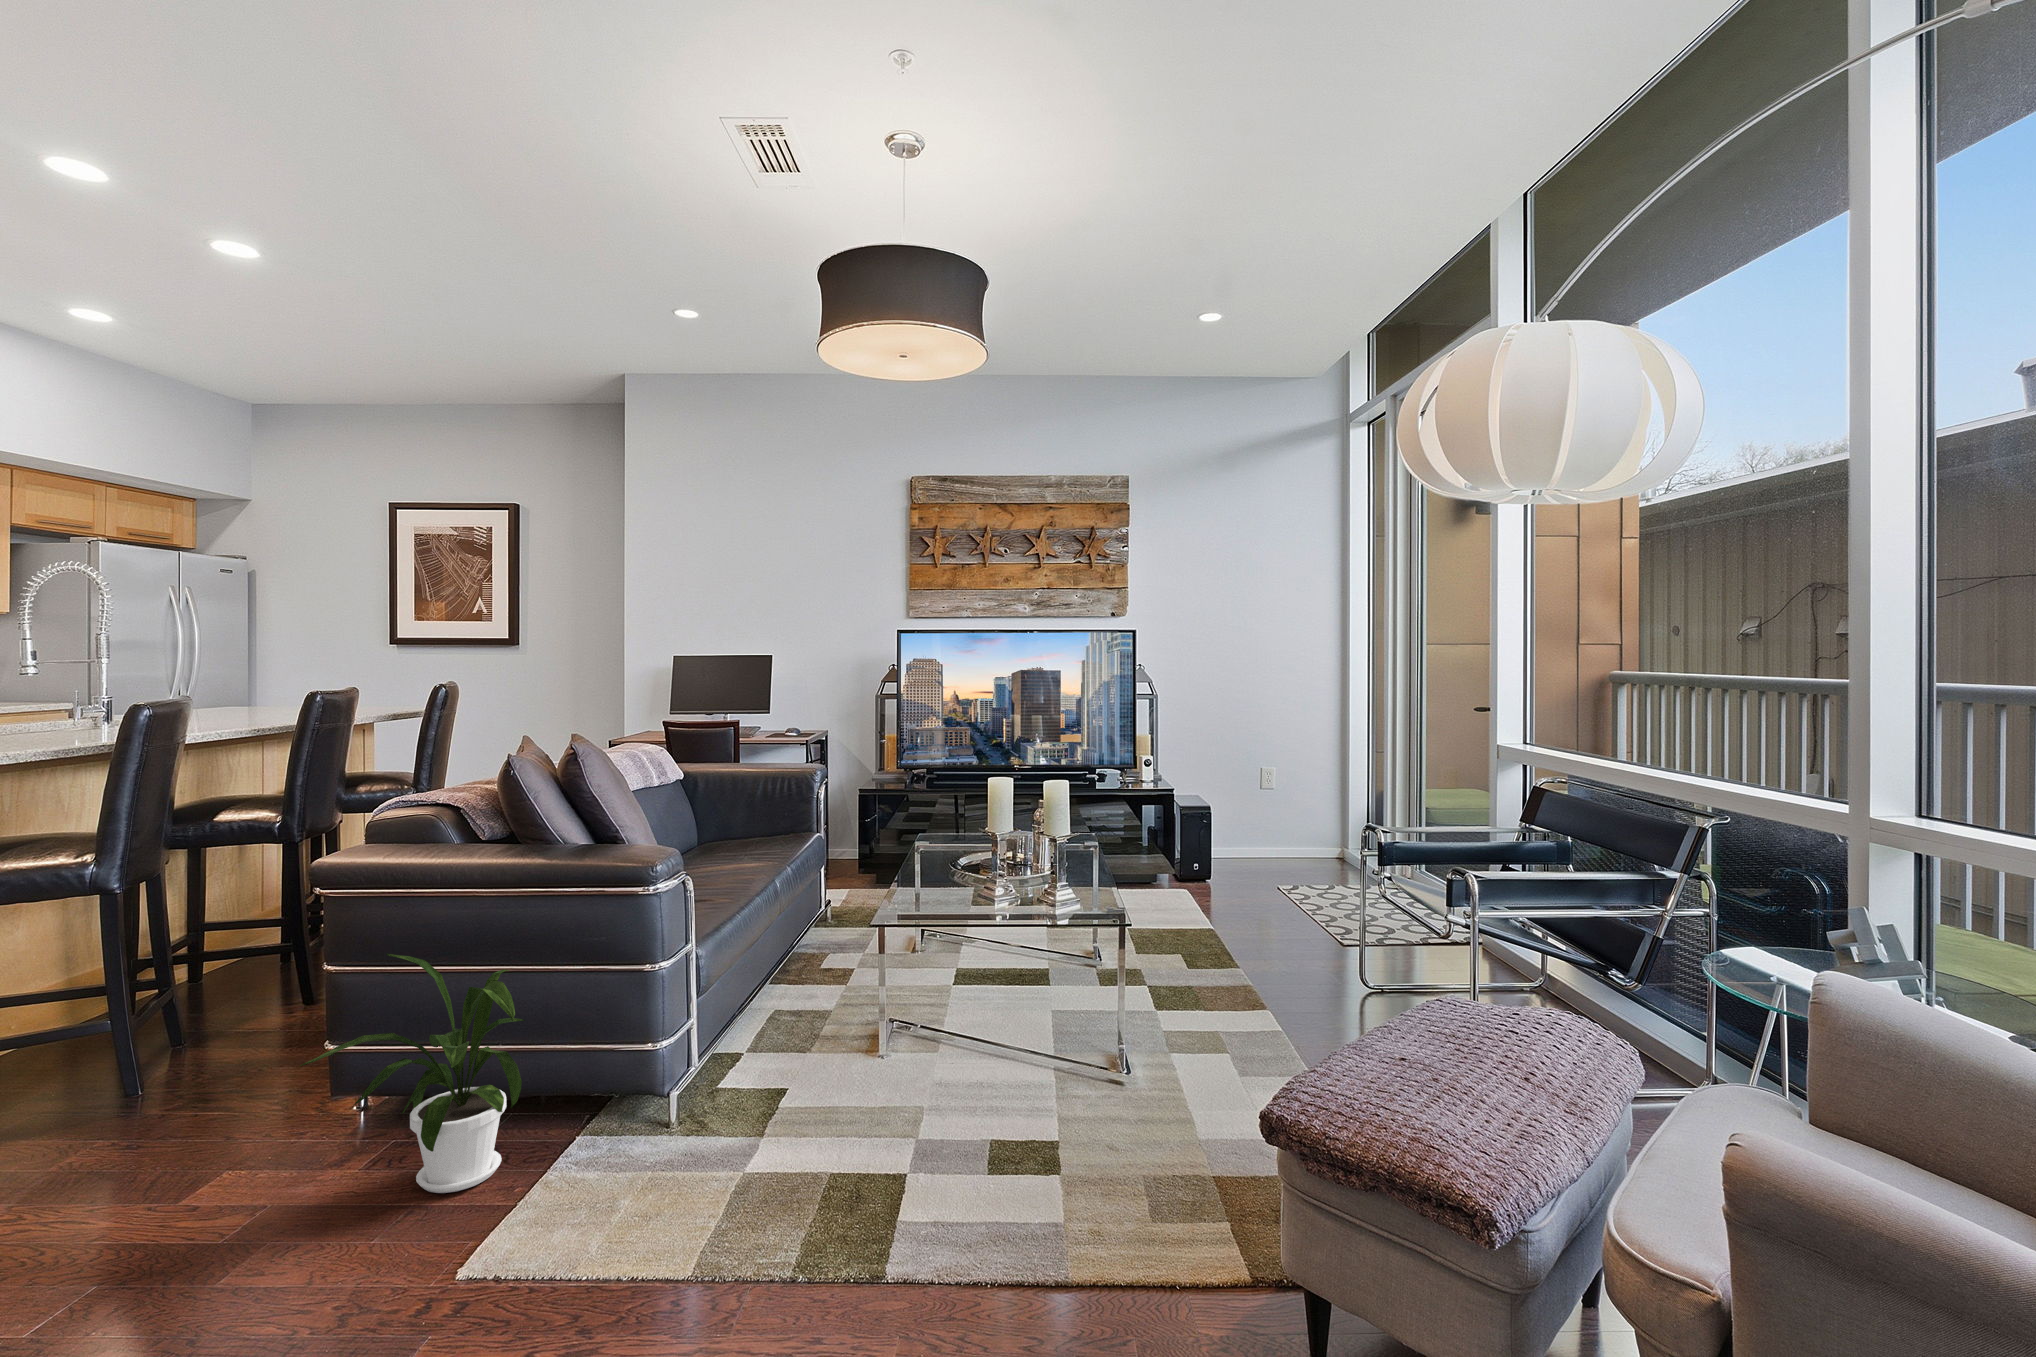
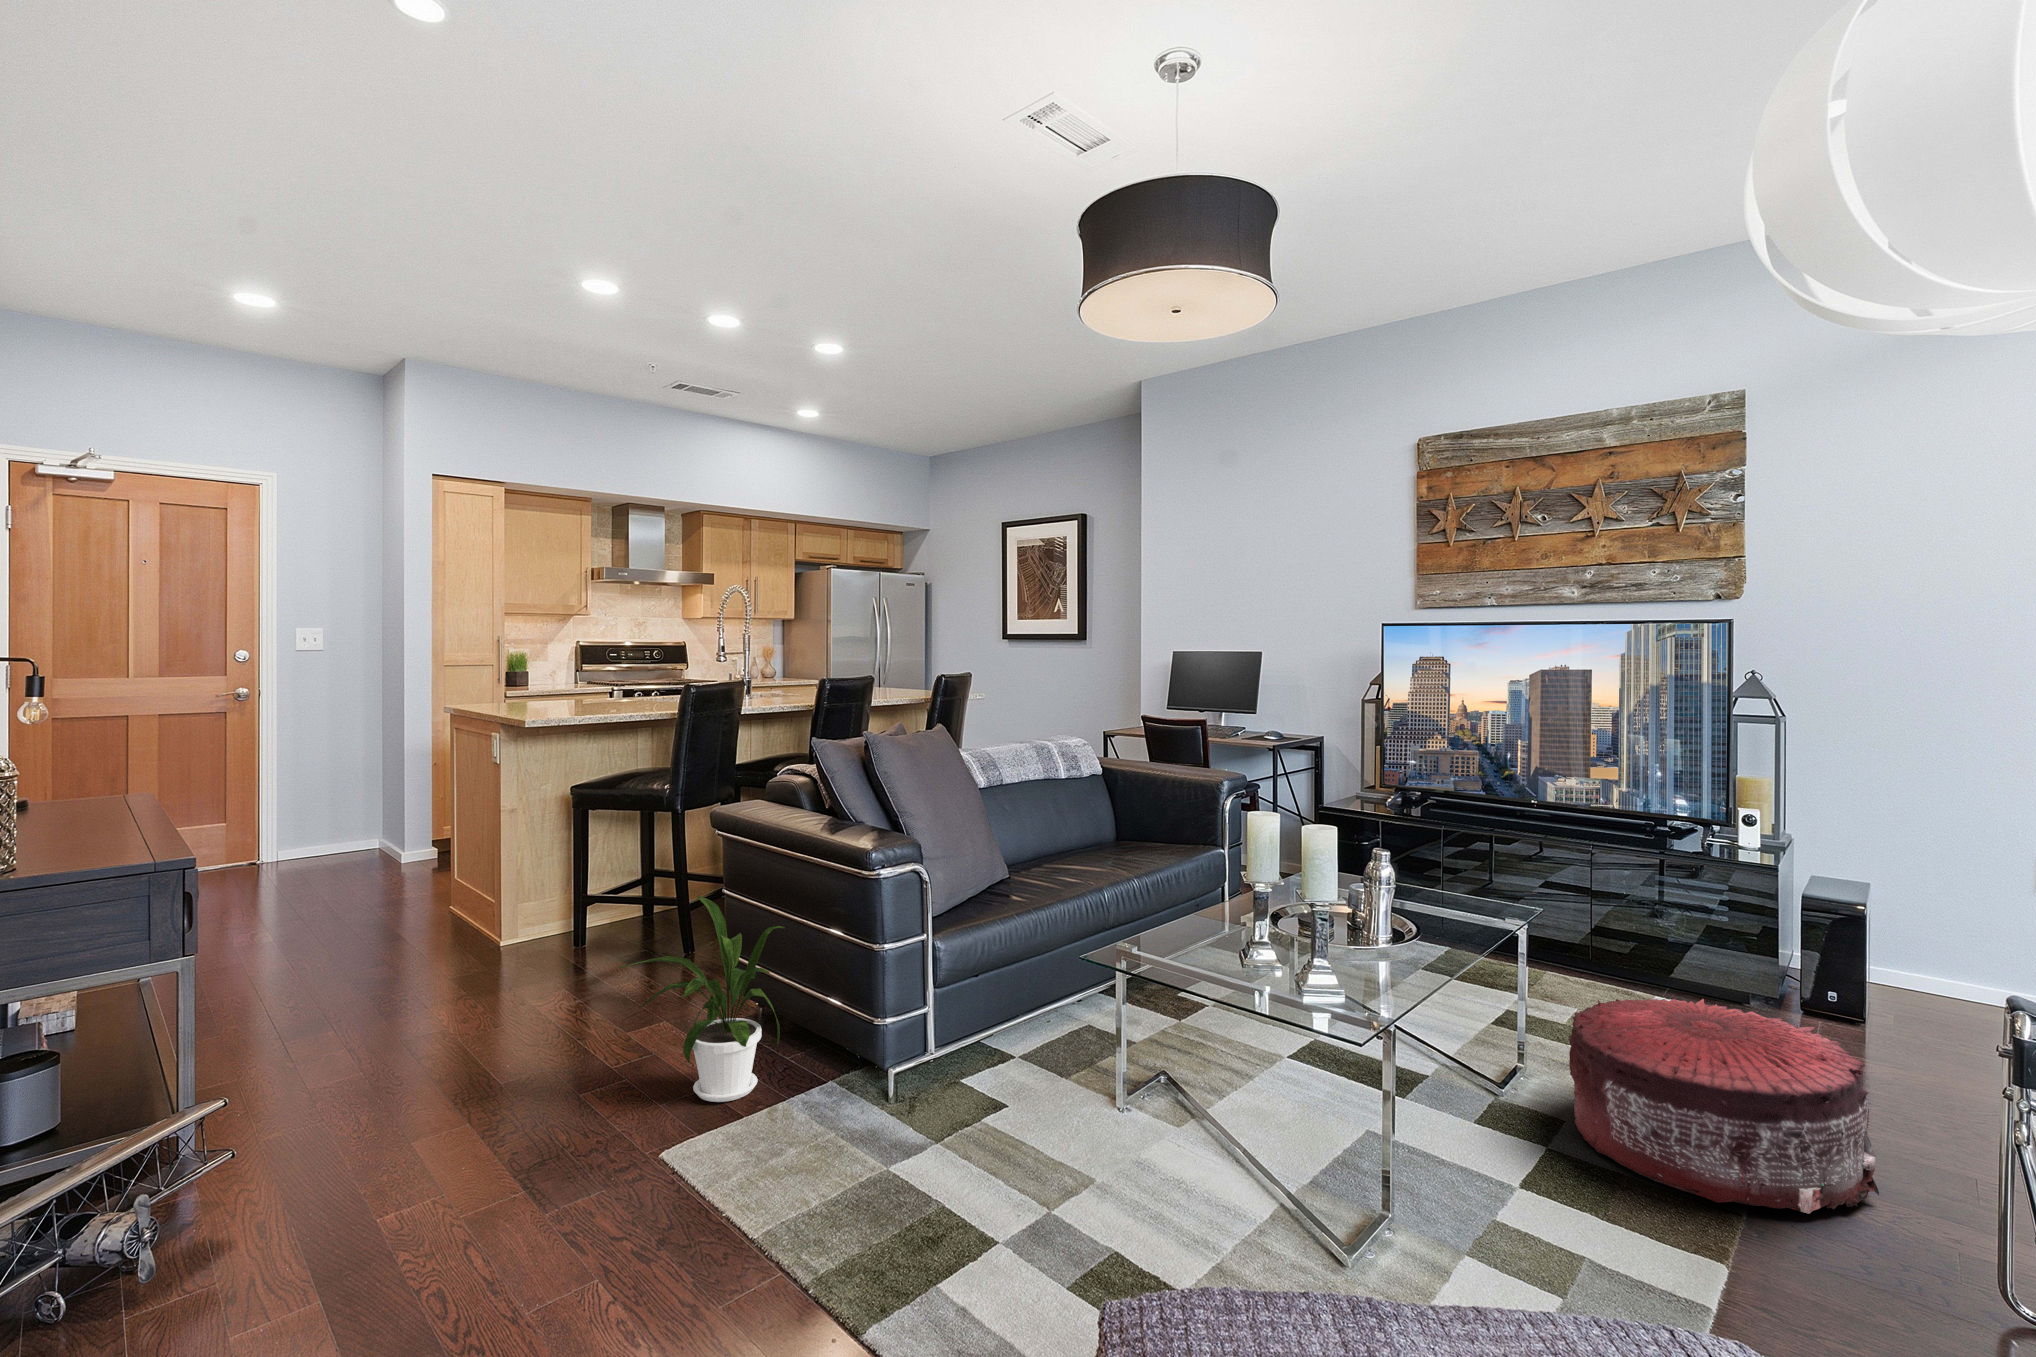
pouf: none [1145,879,1313,995] -> present [1569,999,1879,1214]

